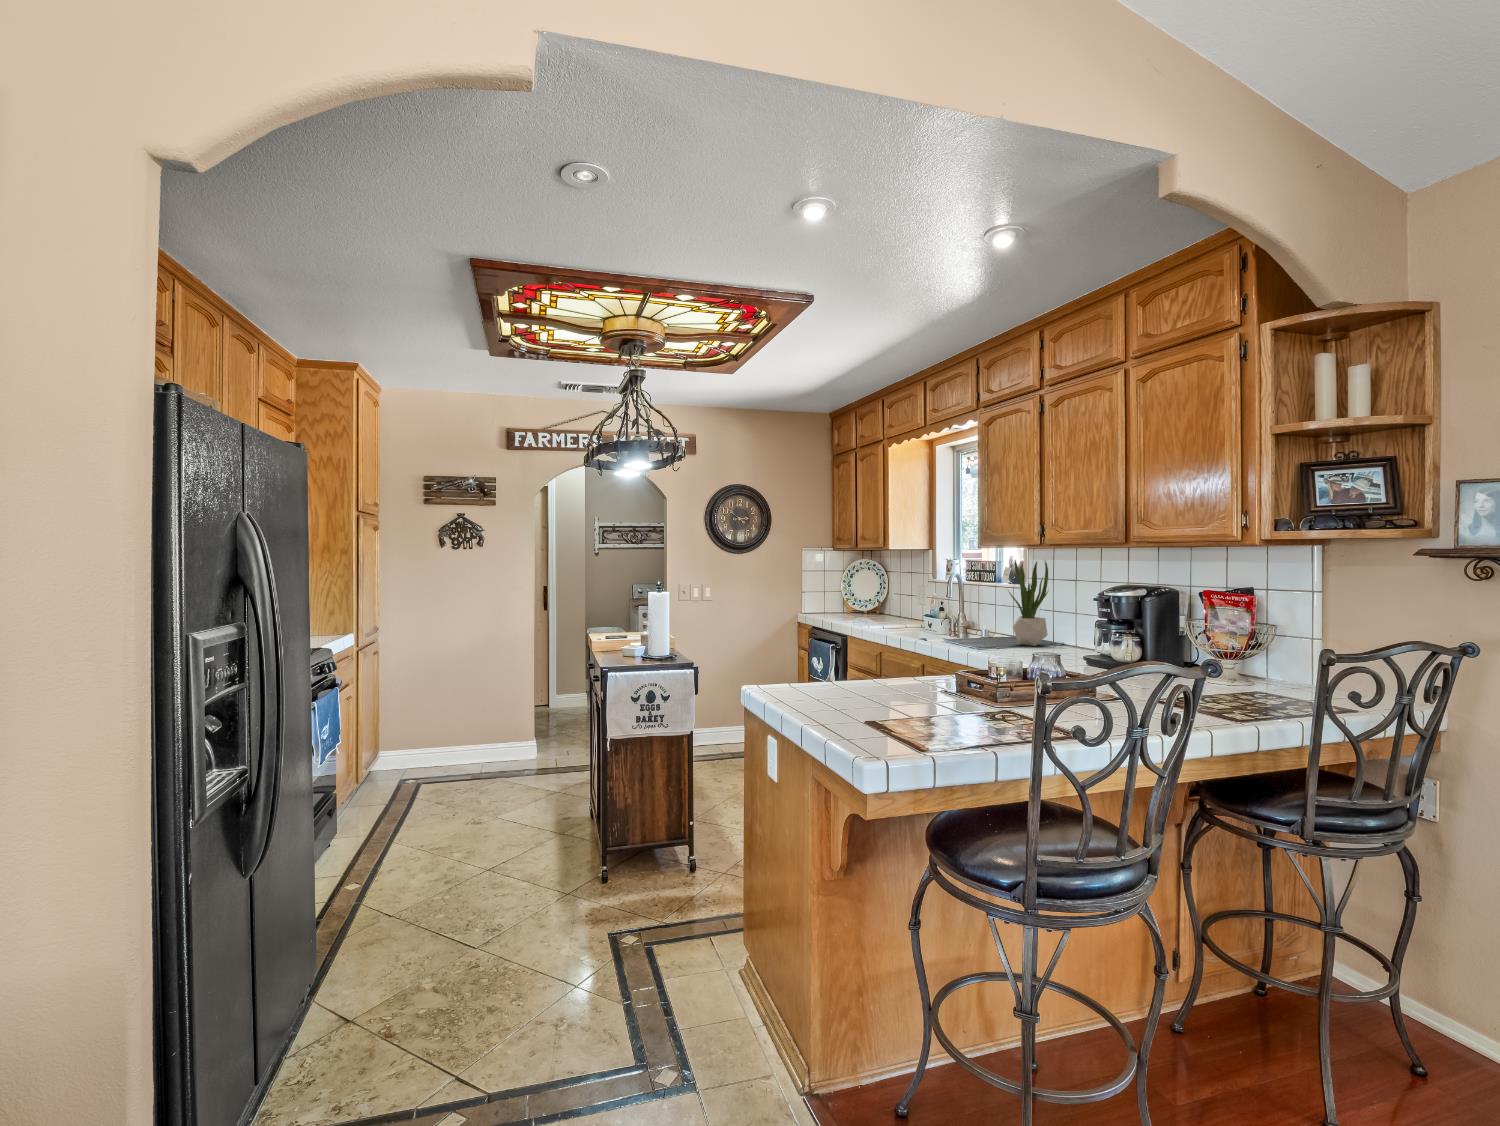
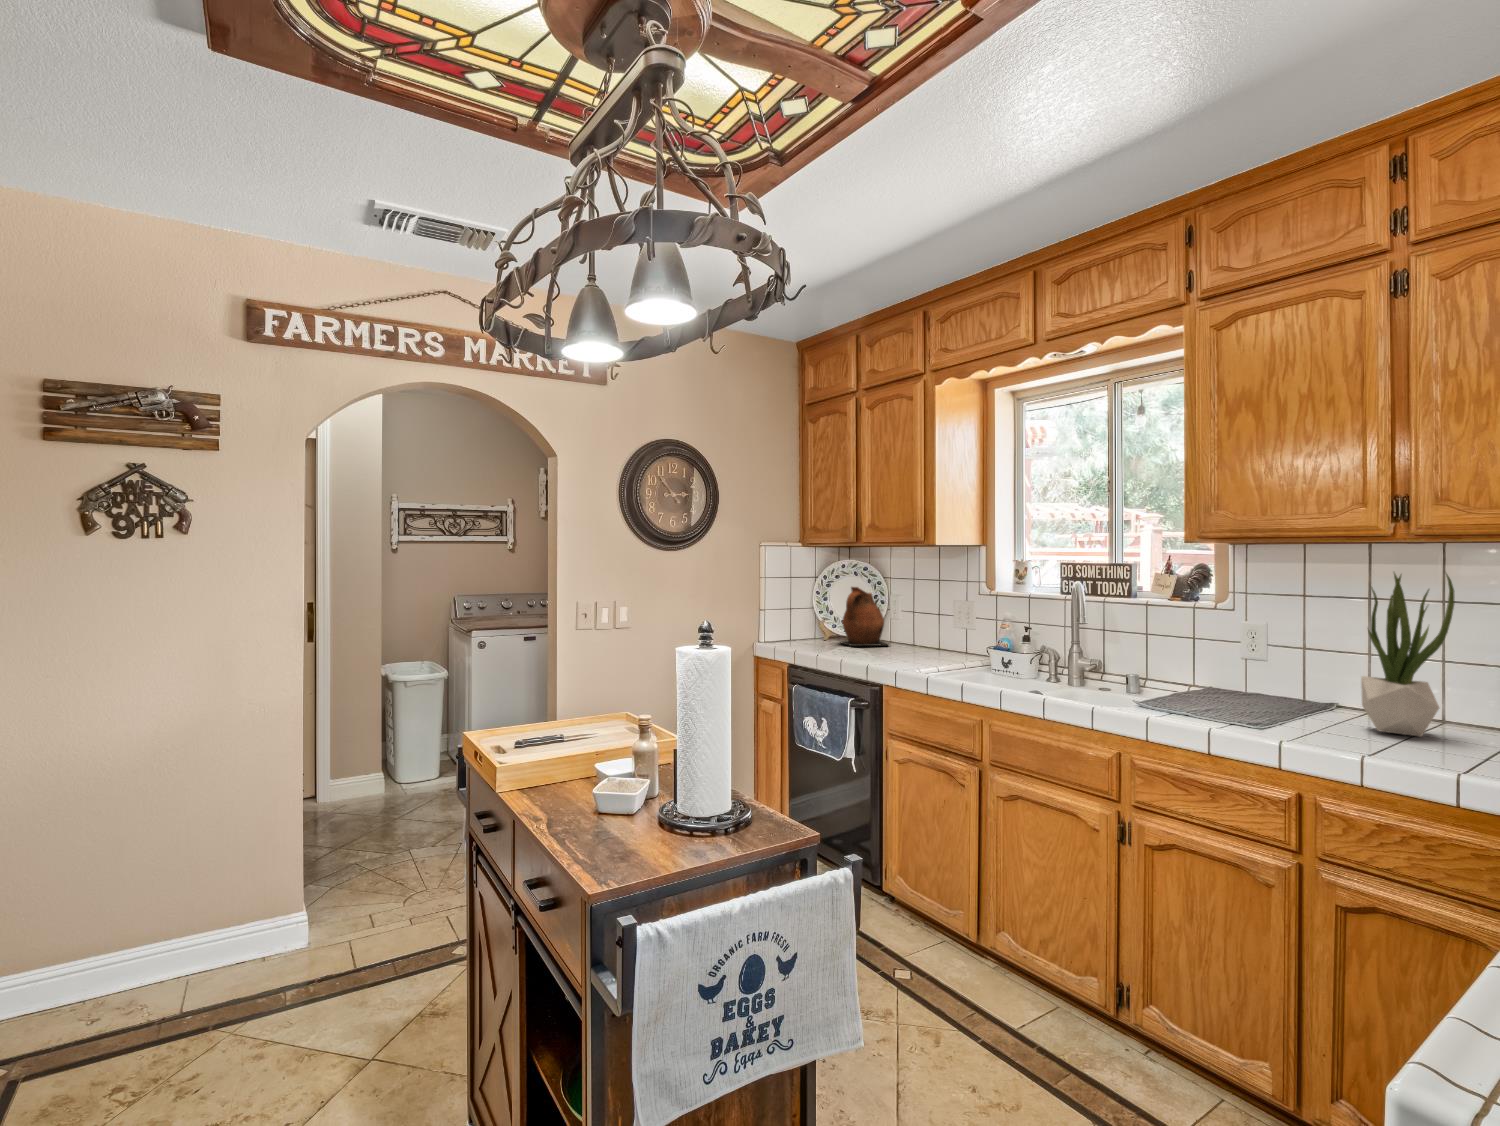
ceramic pitcher: none [853,577,885,617] -> present [840,587,889,646]

